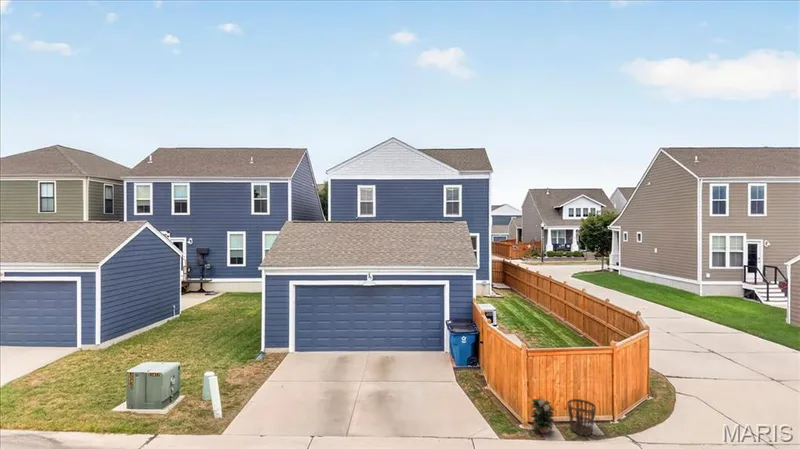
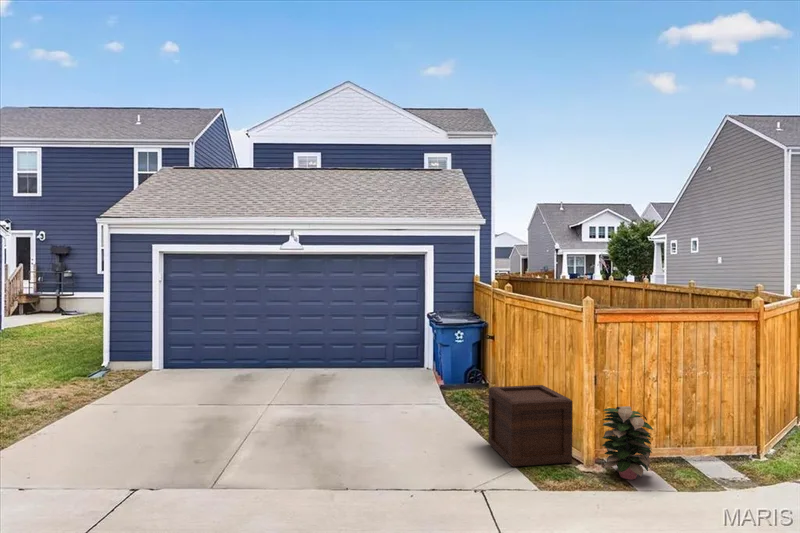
wooden crate: none [479,381,519,425] -> present [488,385,572,467]
basket: present [567,399,596,435] -> none [674,411,739,482]

